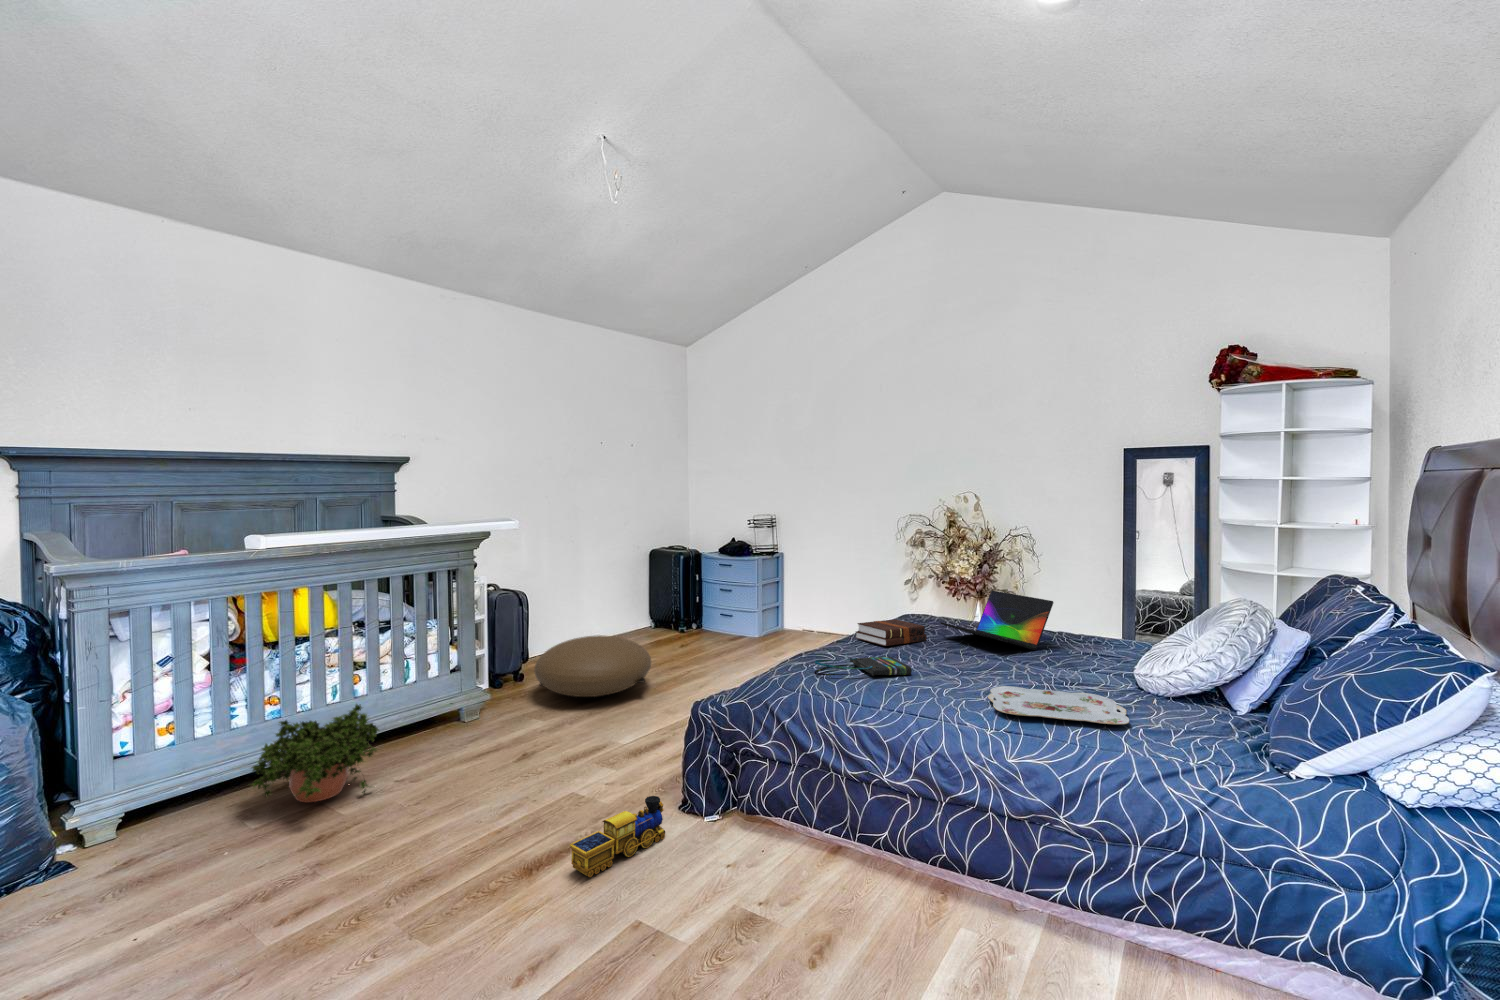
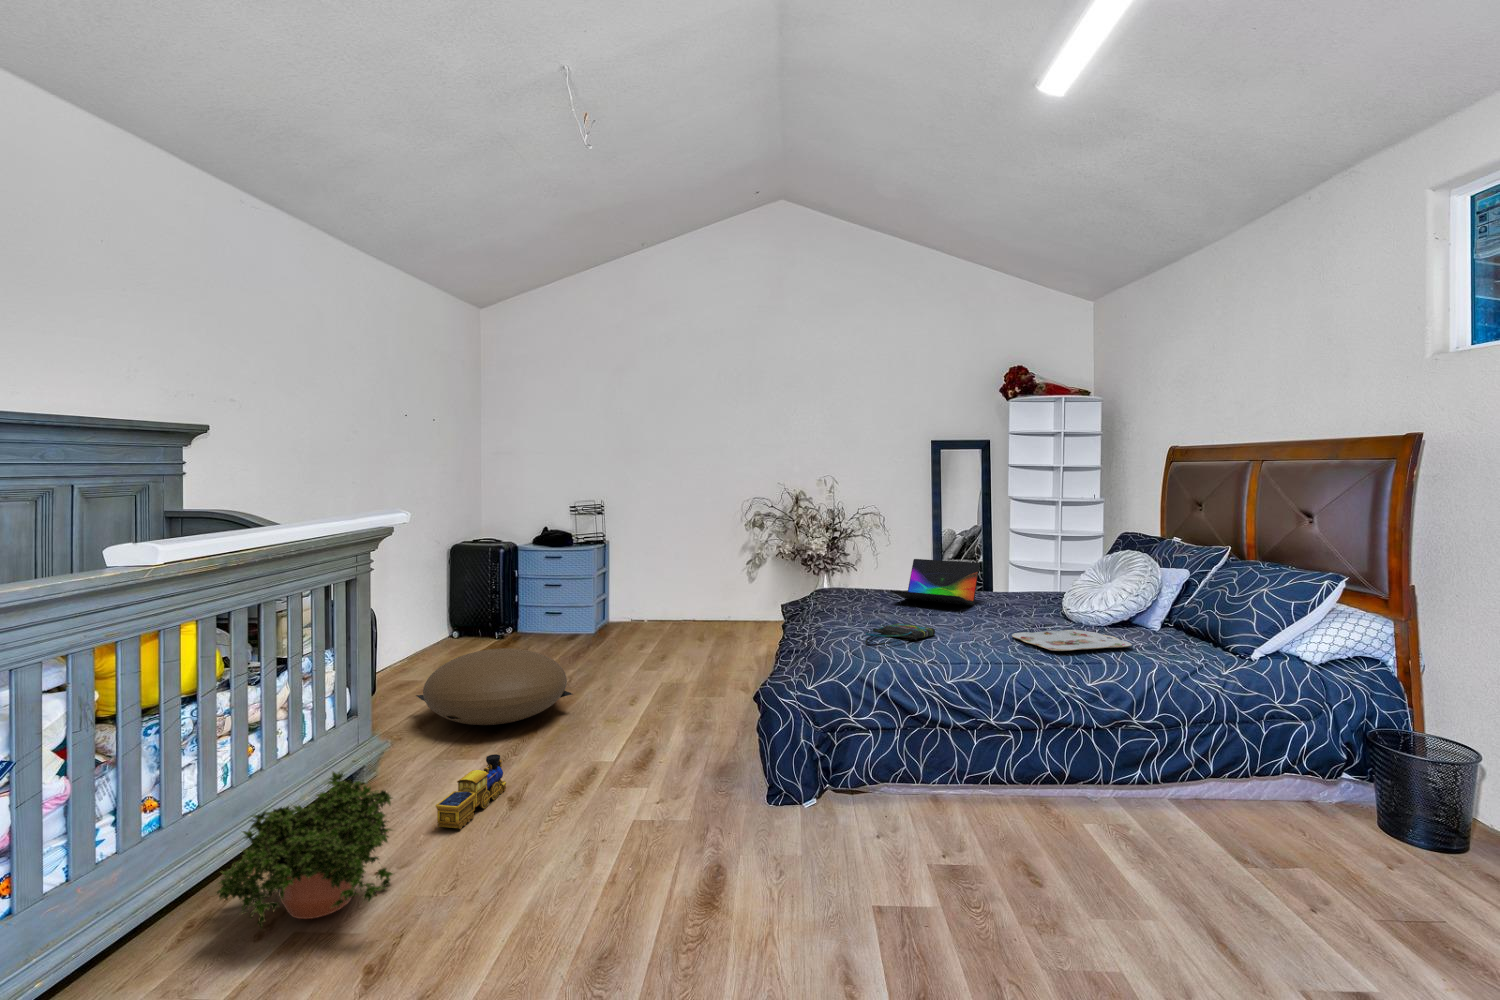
hardback book: present [855,619,927,646] -> none [829,592,885,616]
toy train: present [570,796,665,877] -> present [435,754,506,829]

